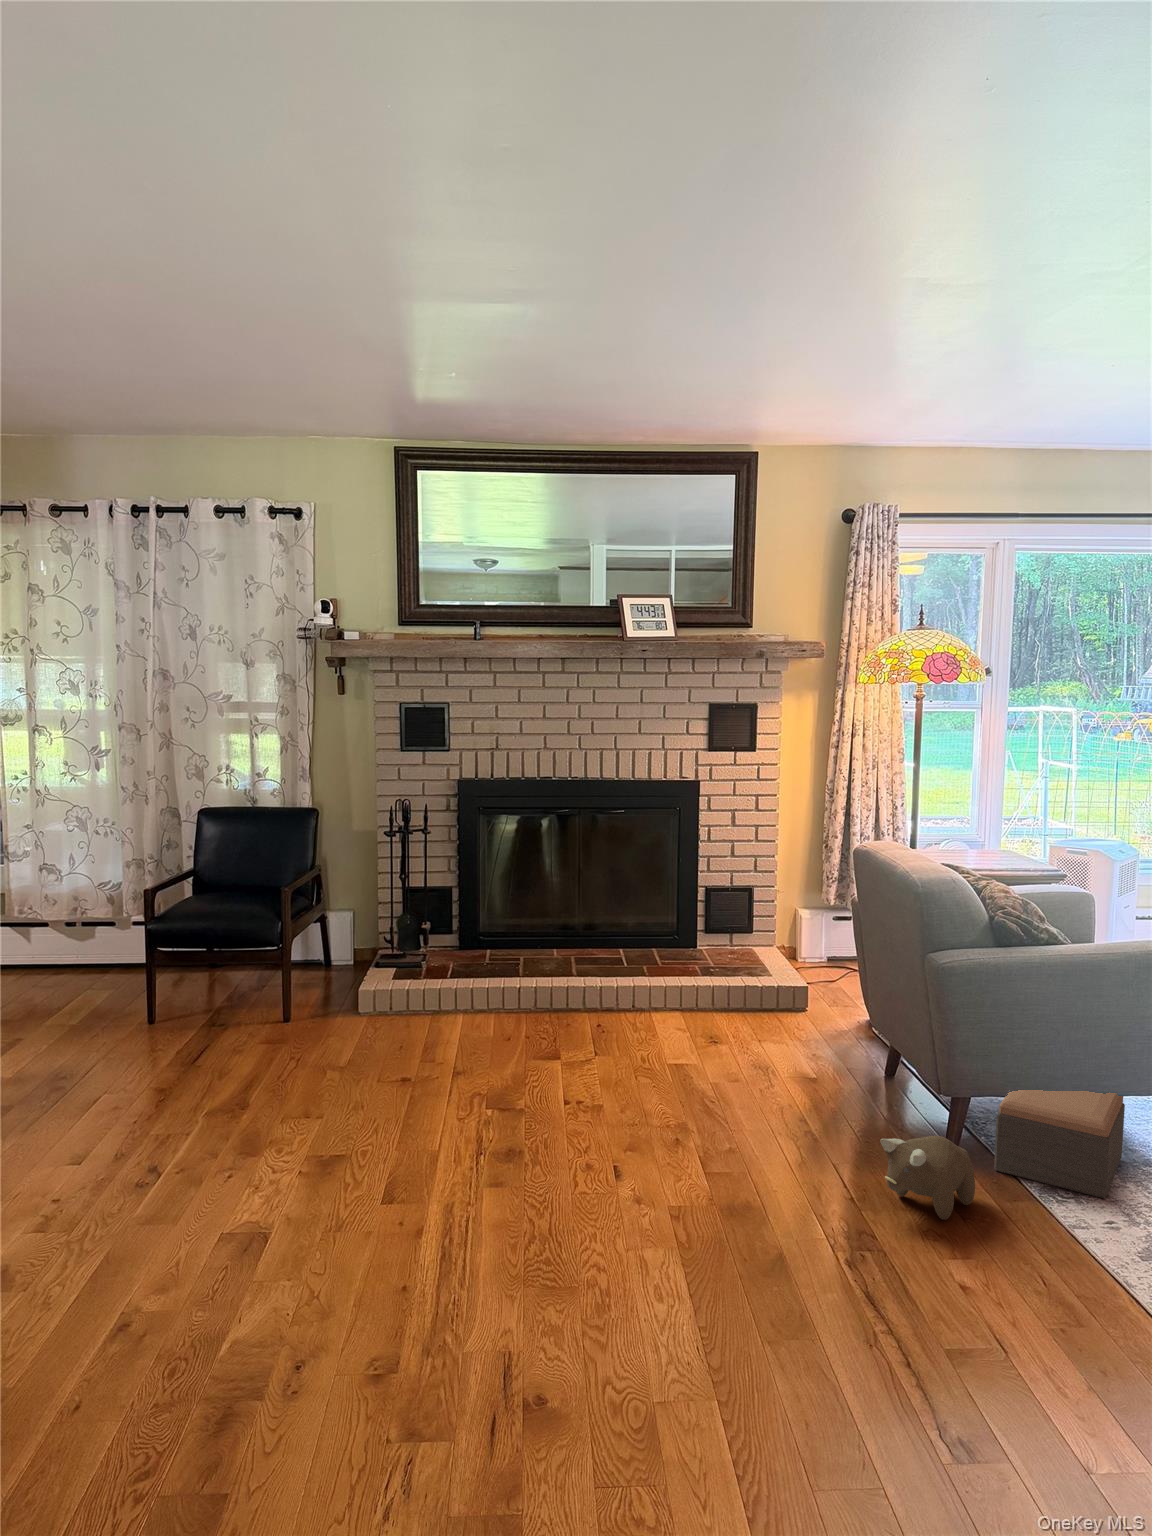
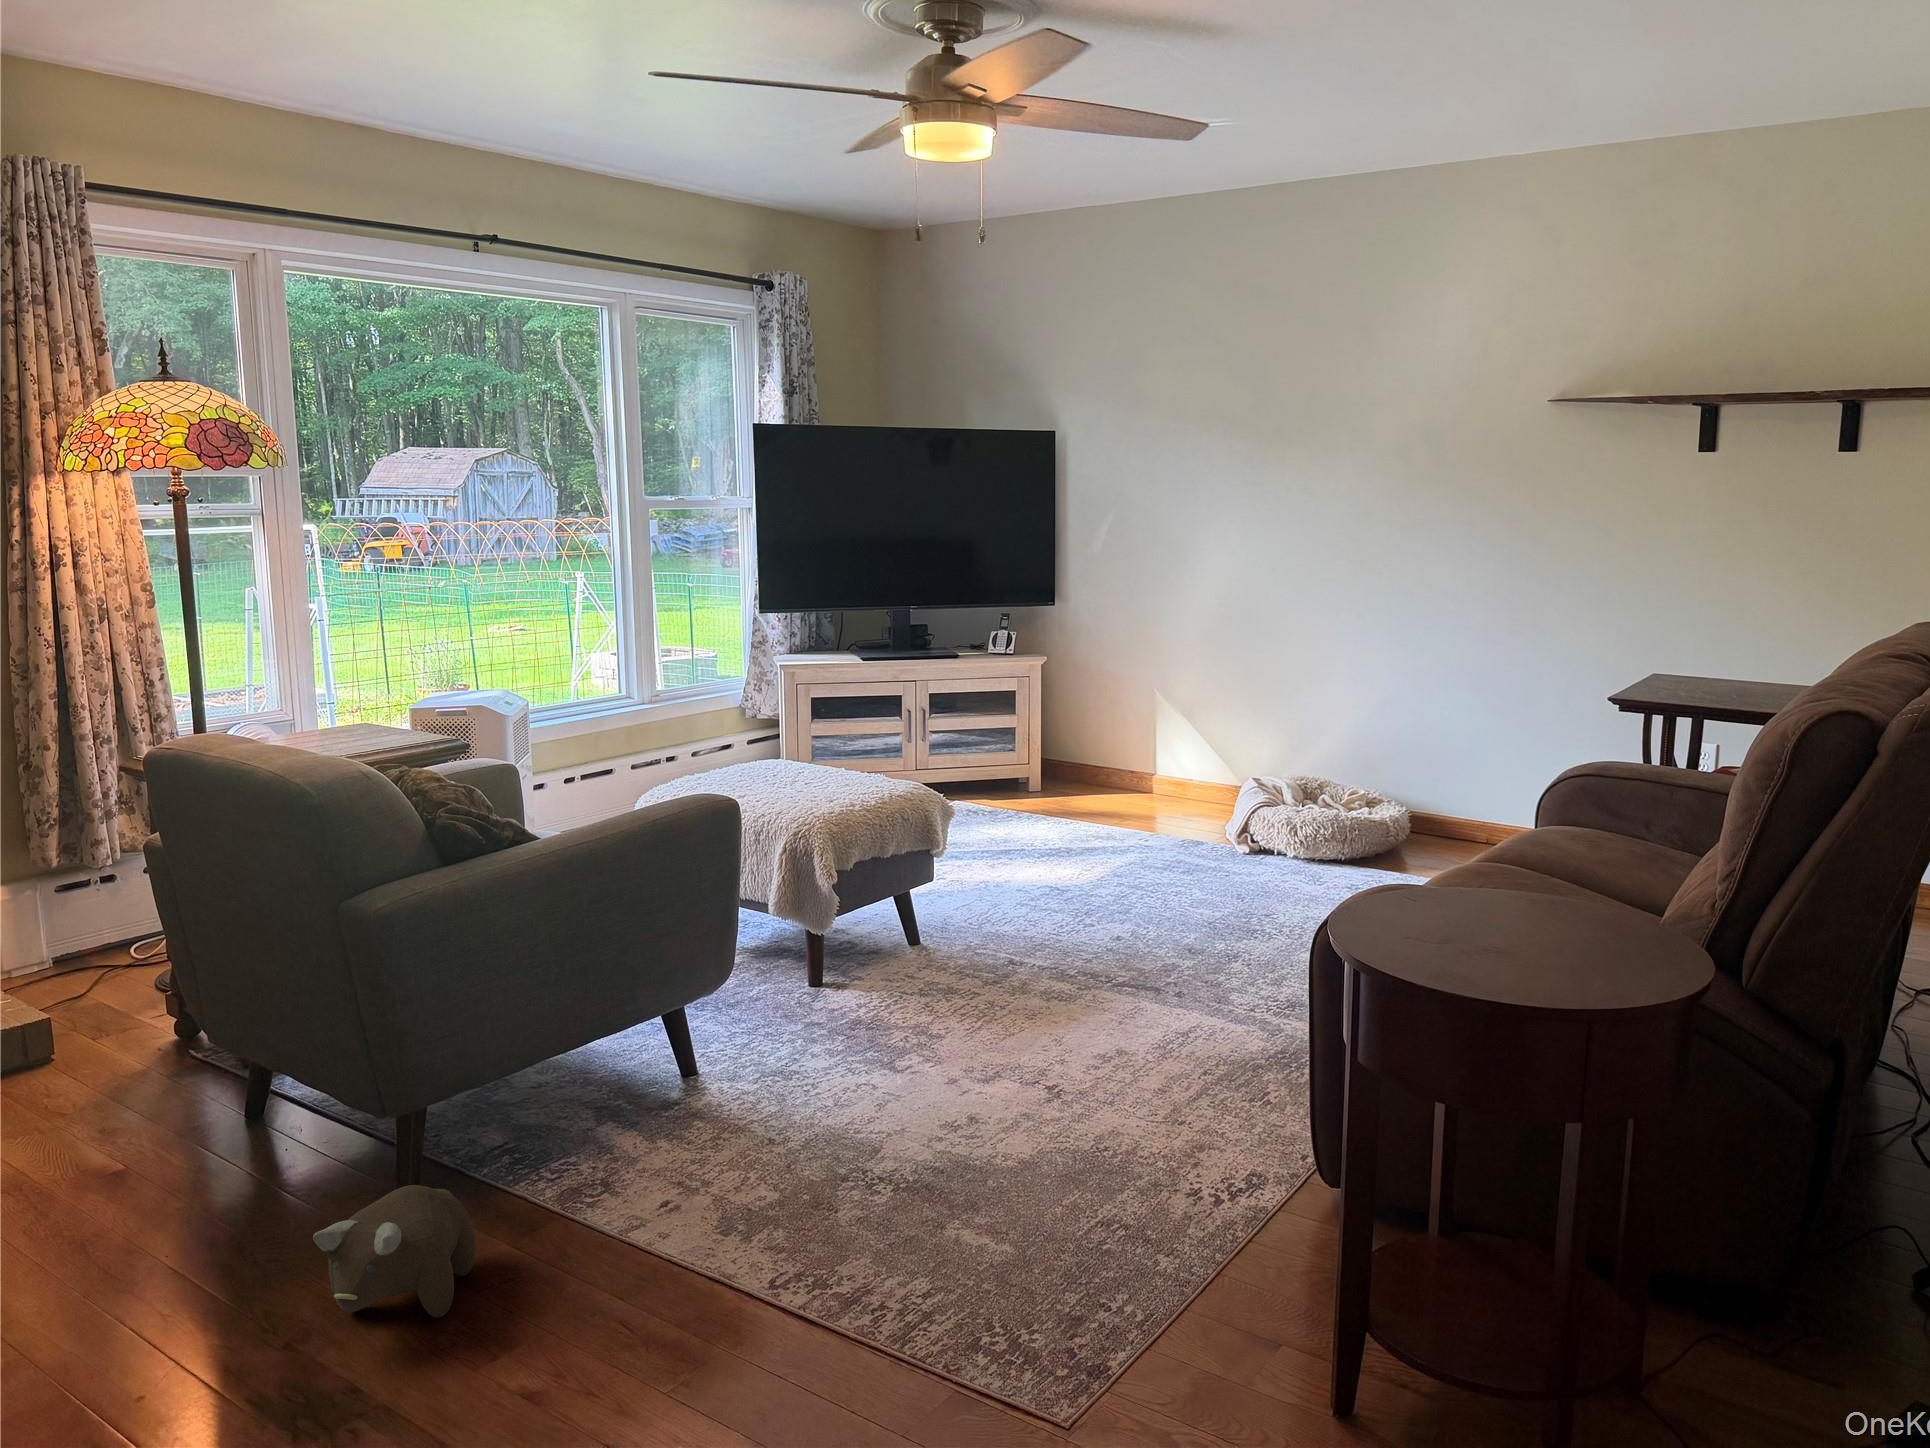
footstool: present [994,1090,1125,1198] -> none [473,1019,644,1199]

